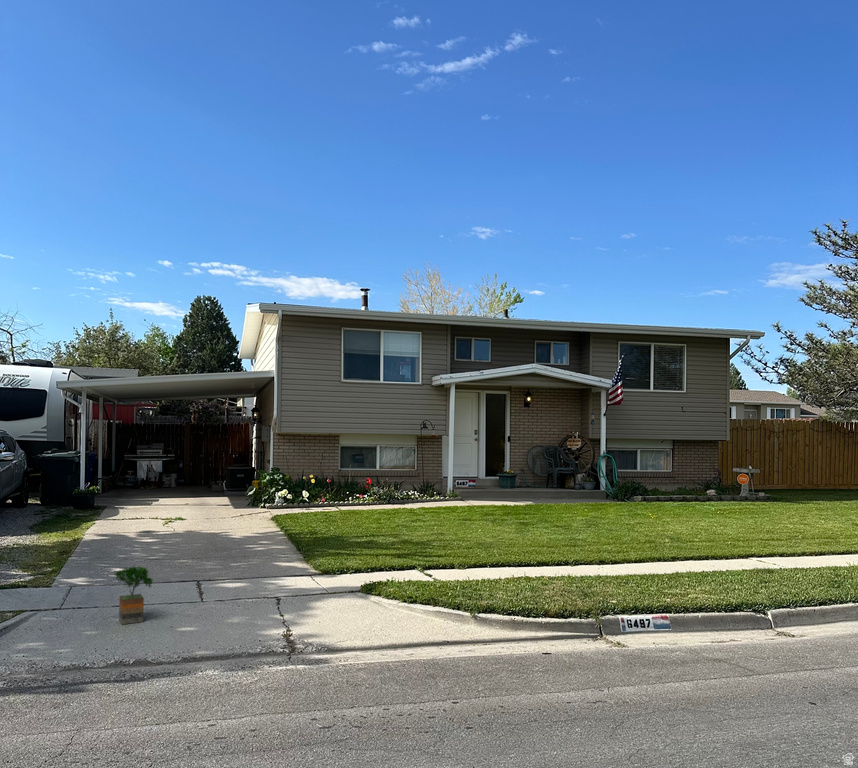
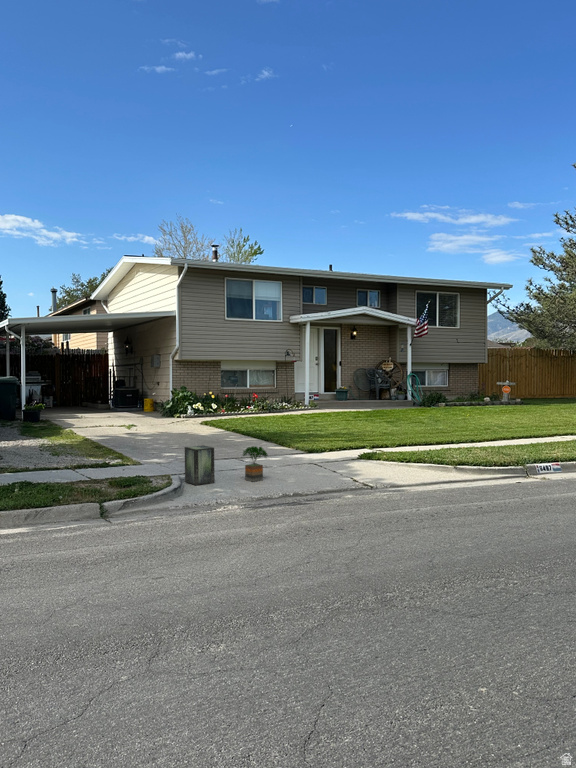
storage box: none [26,562,66,627] -> present [185,445,215,485]

